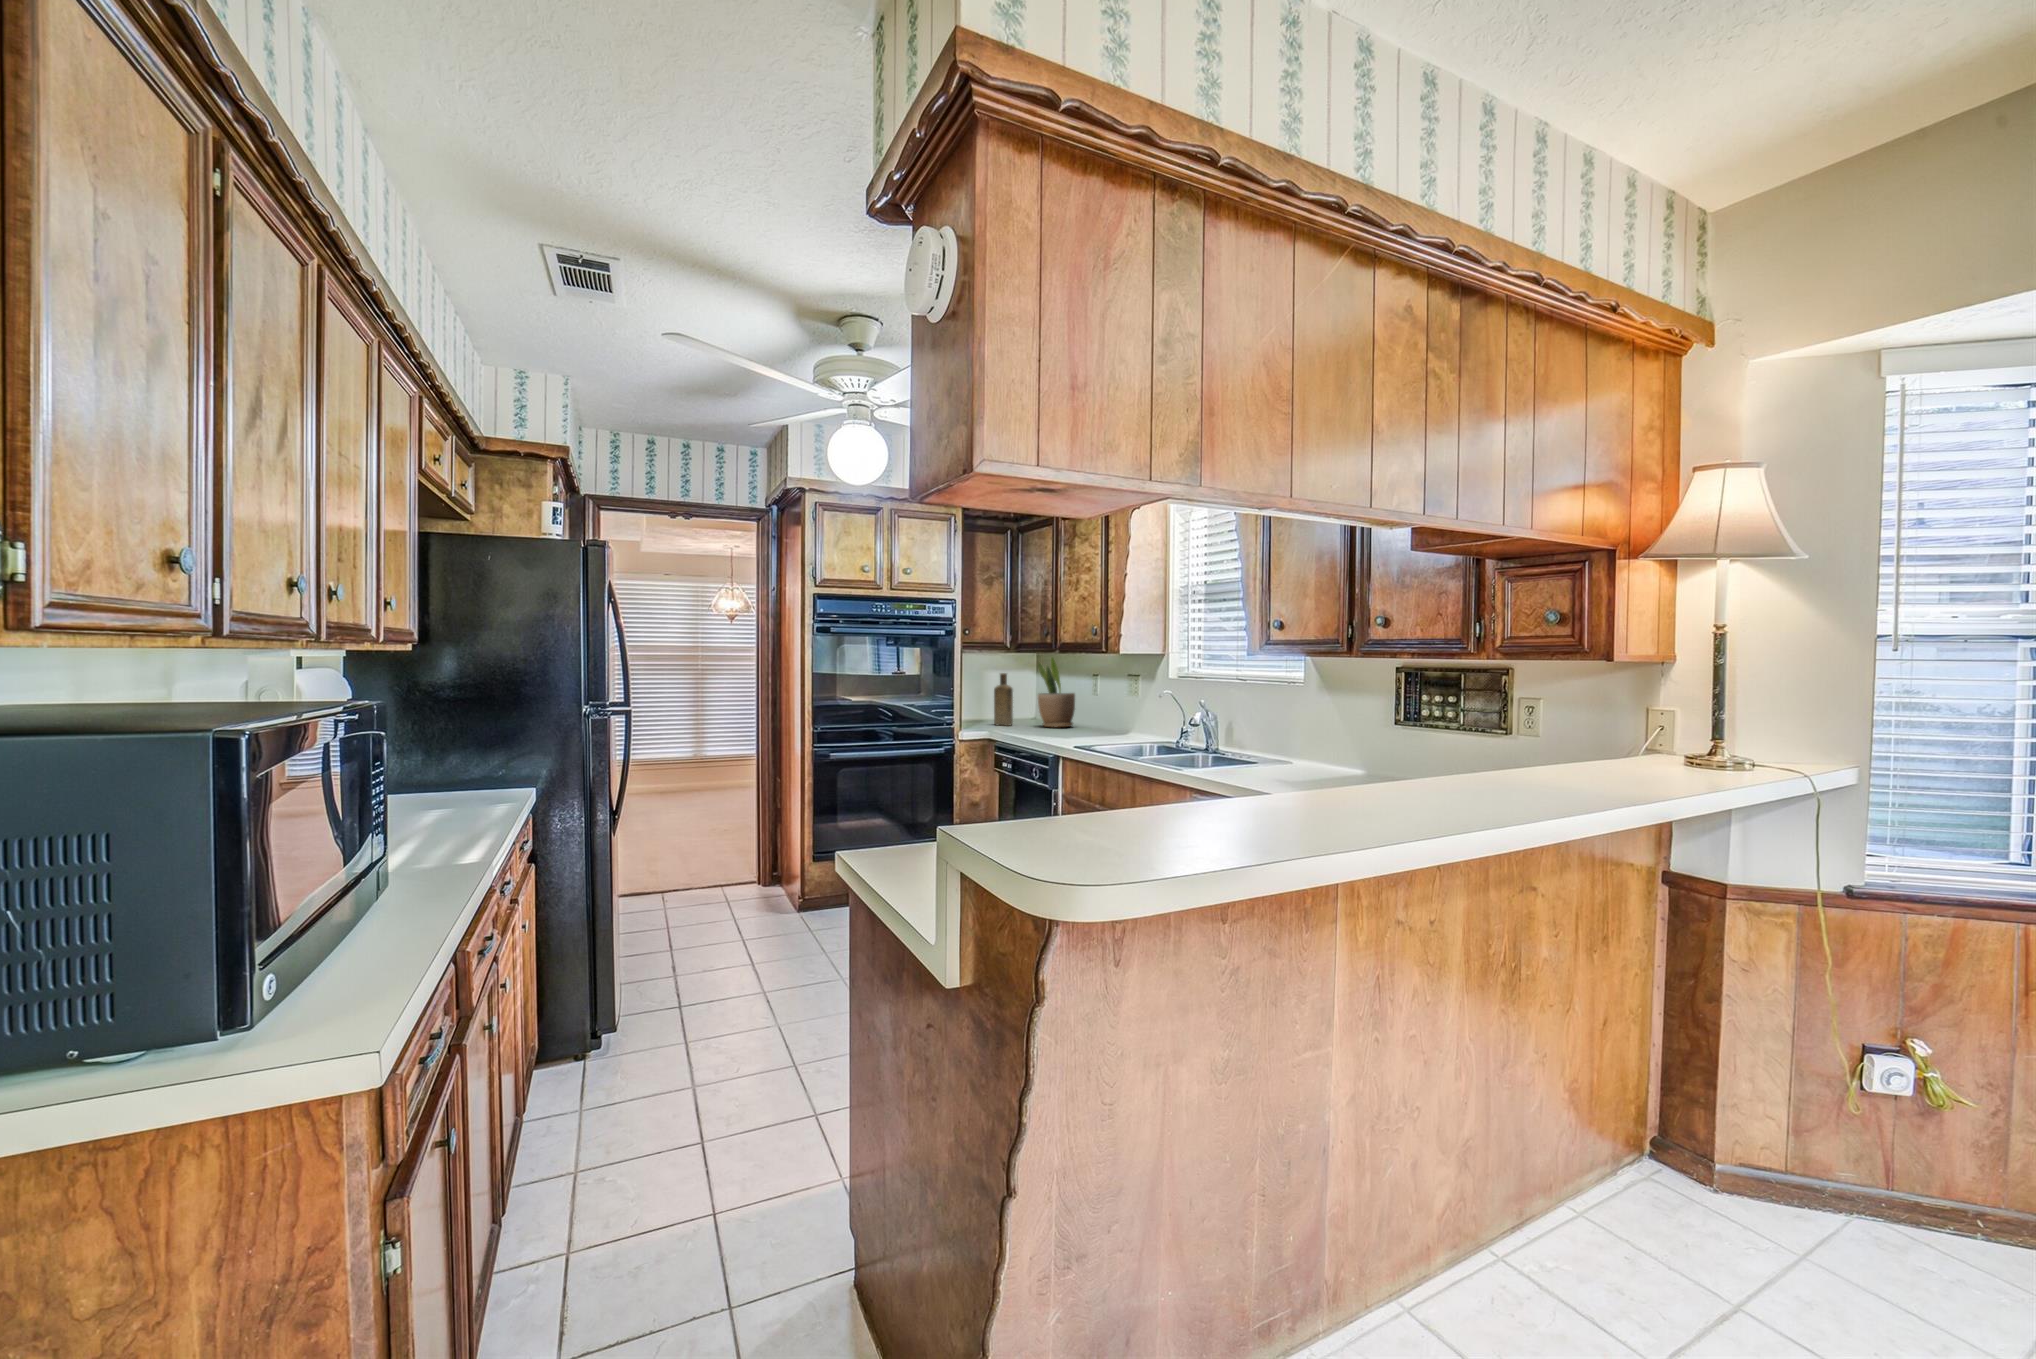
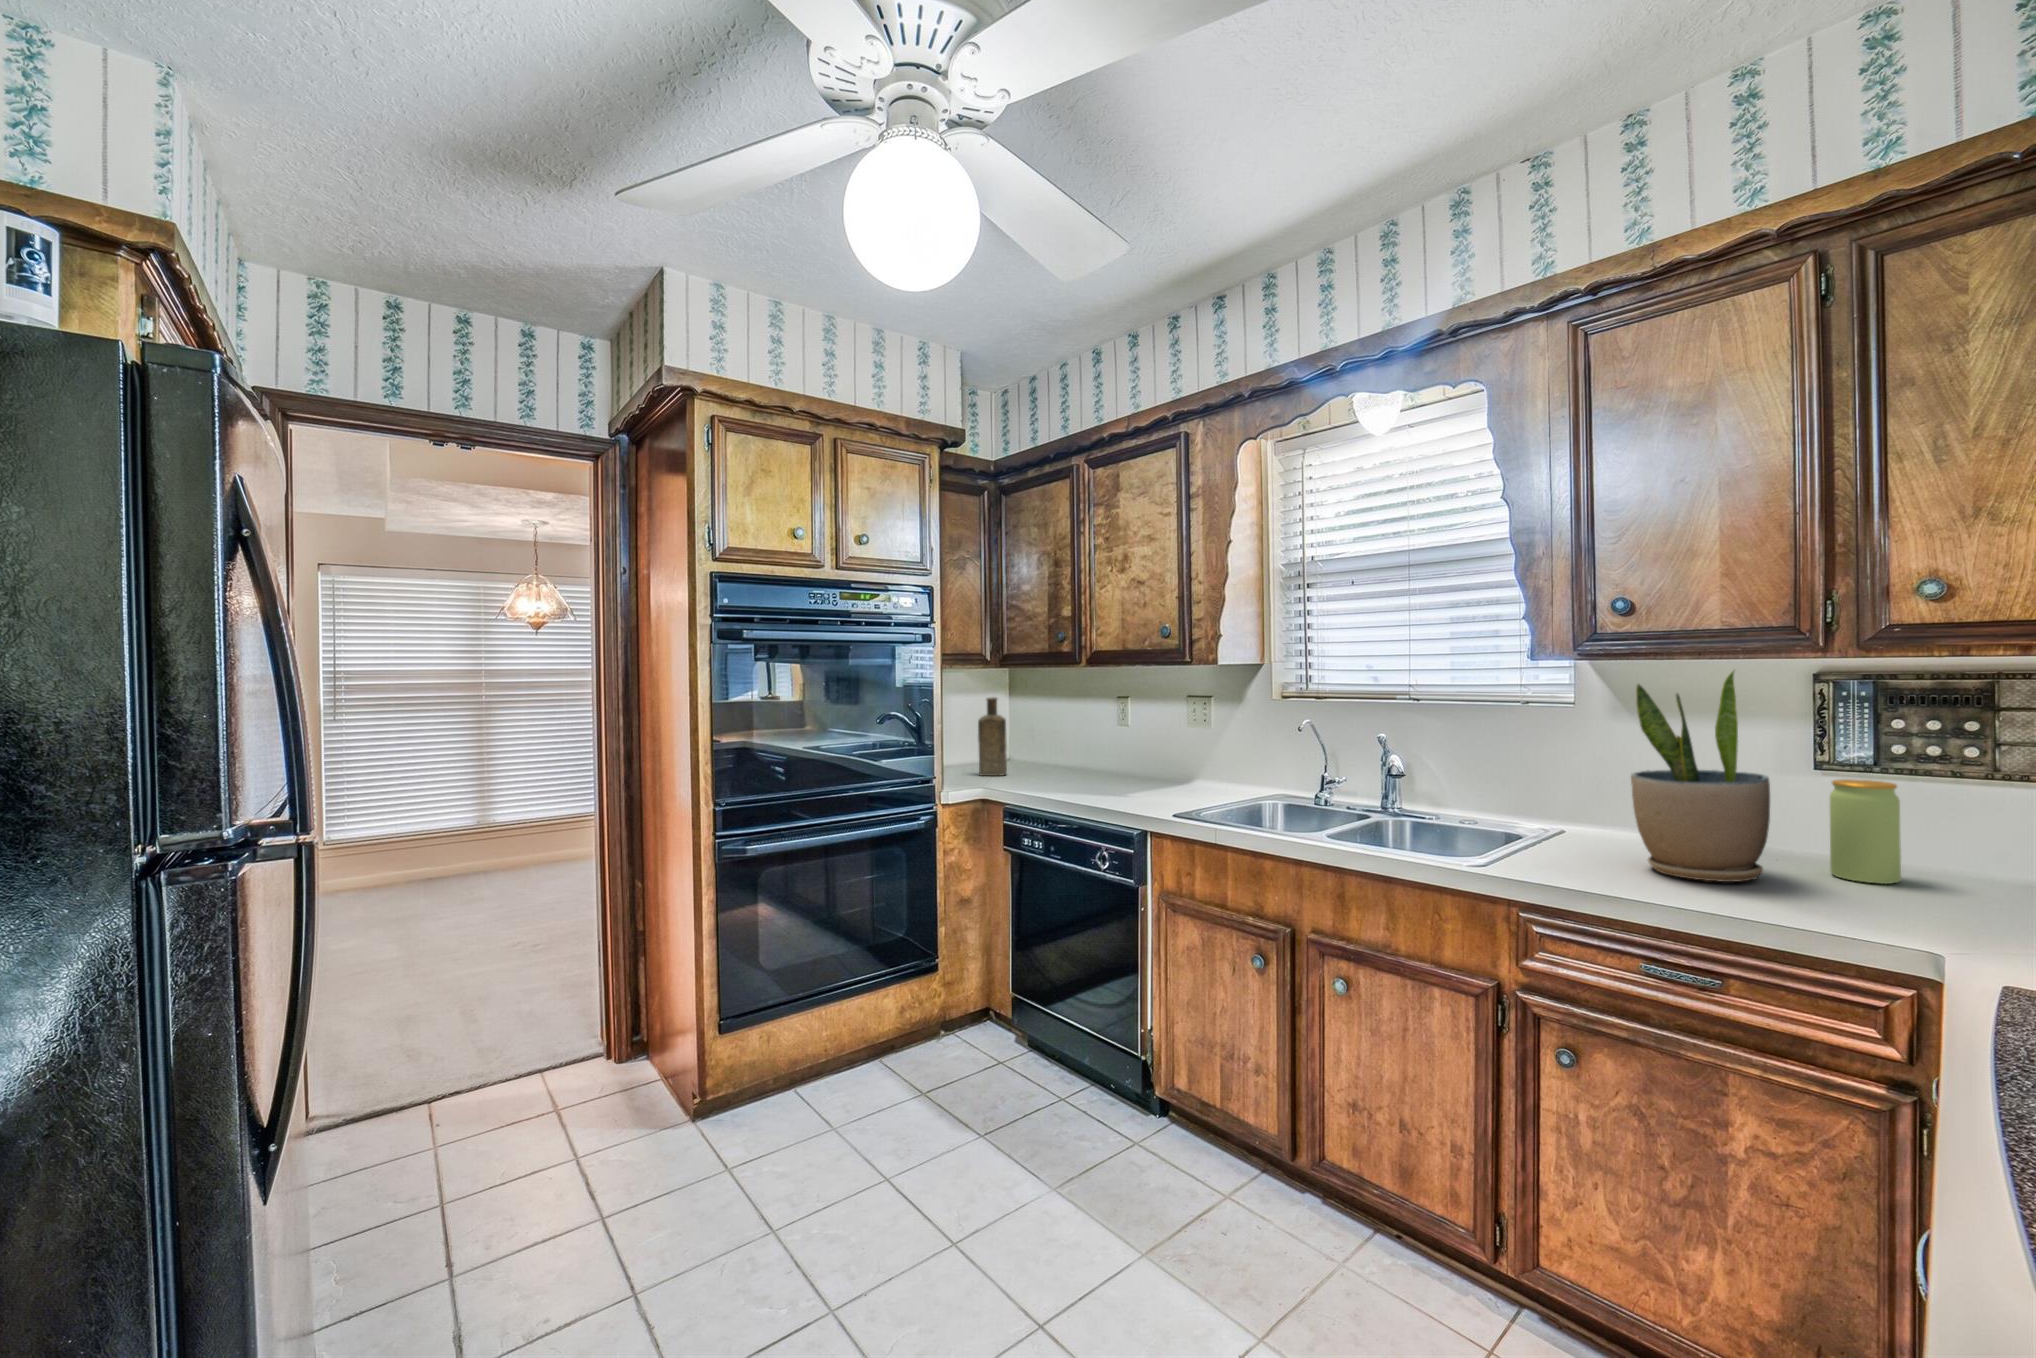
potted plant: present [1038,658,1075,727] -> present [1631,670,1770,882]
jar: none [1355,721,1384,776] -> present [1830,779,1901,884]

